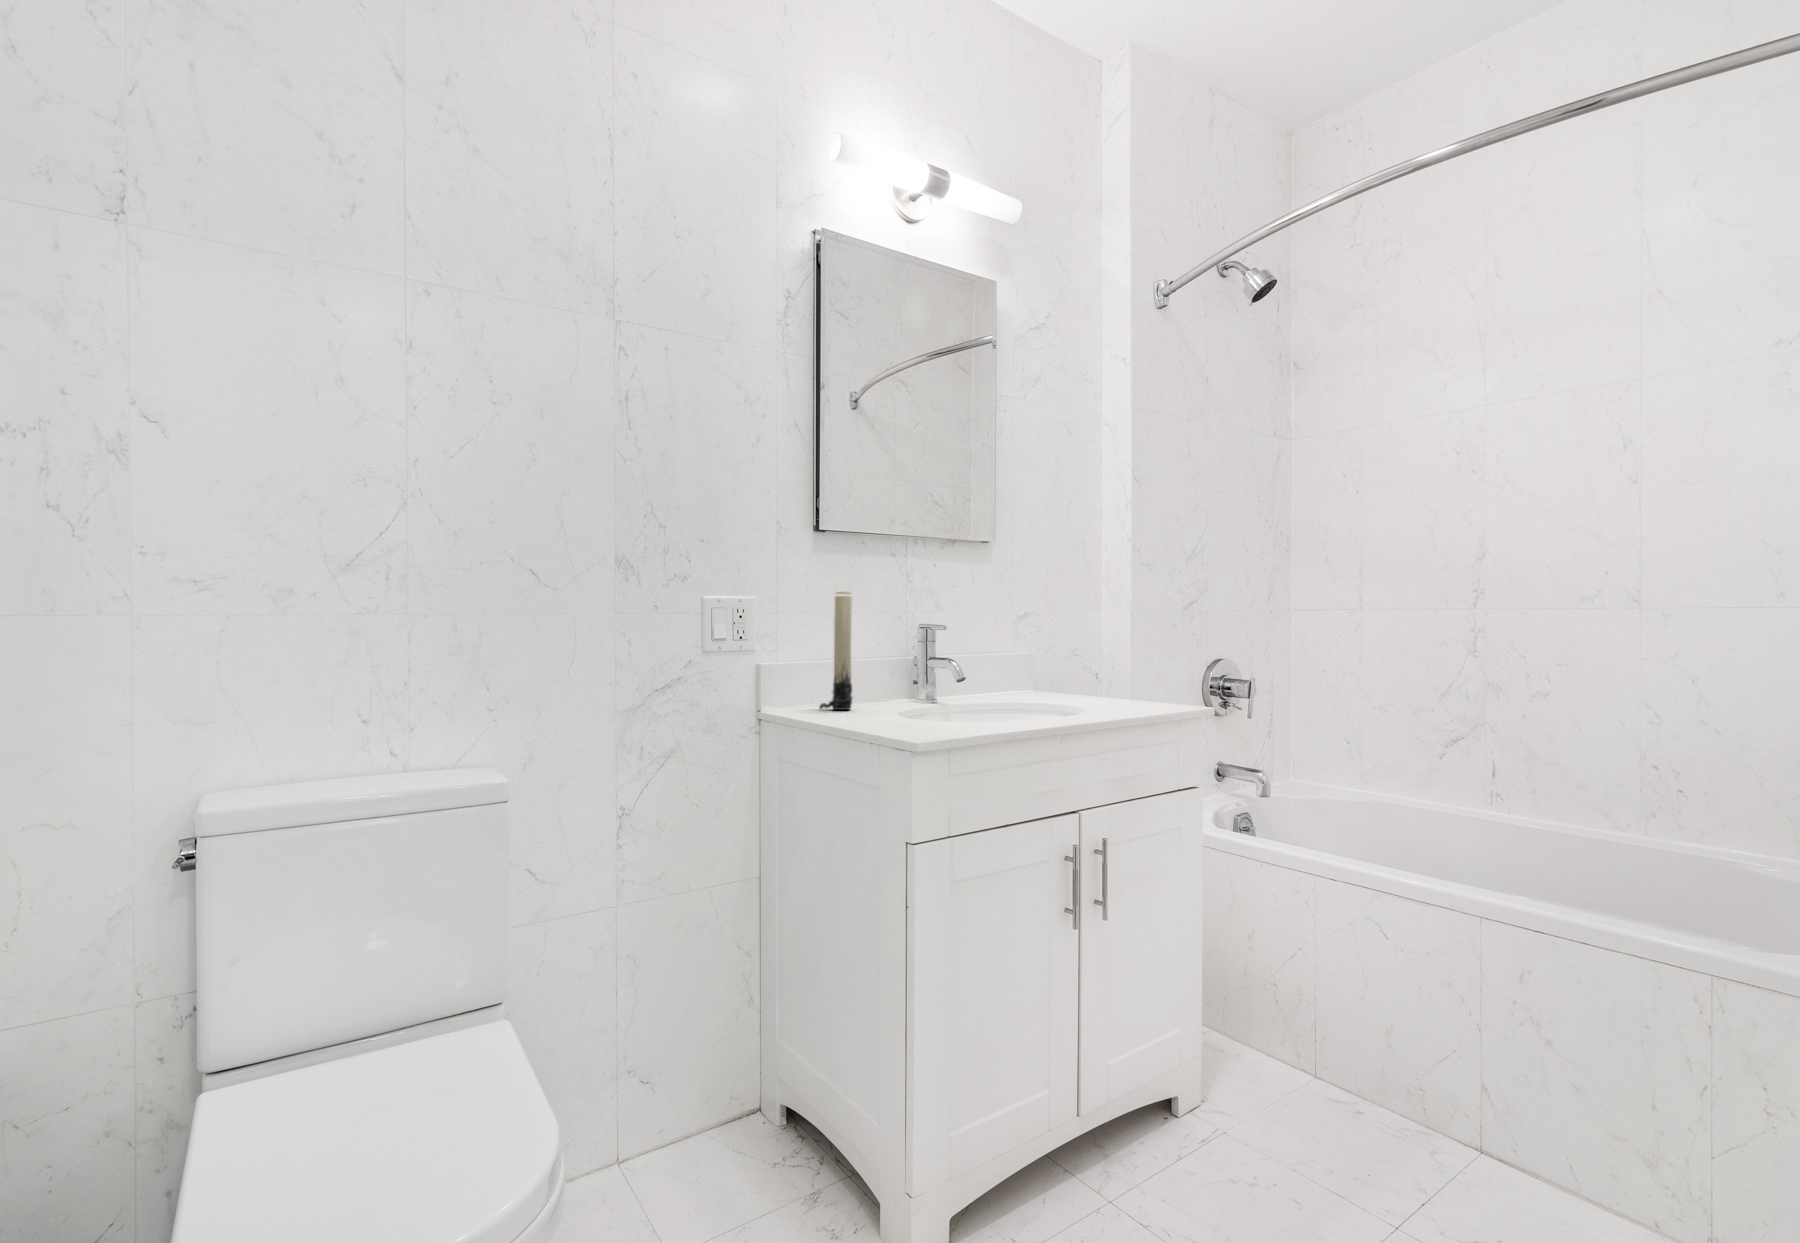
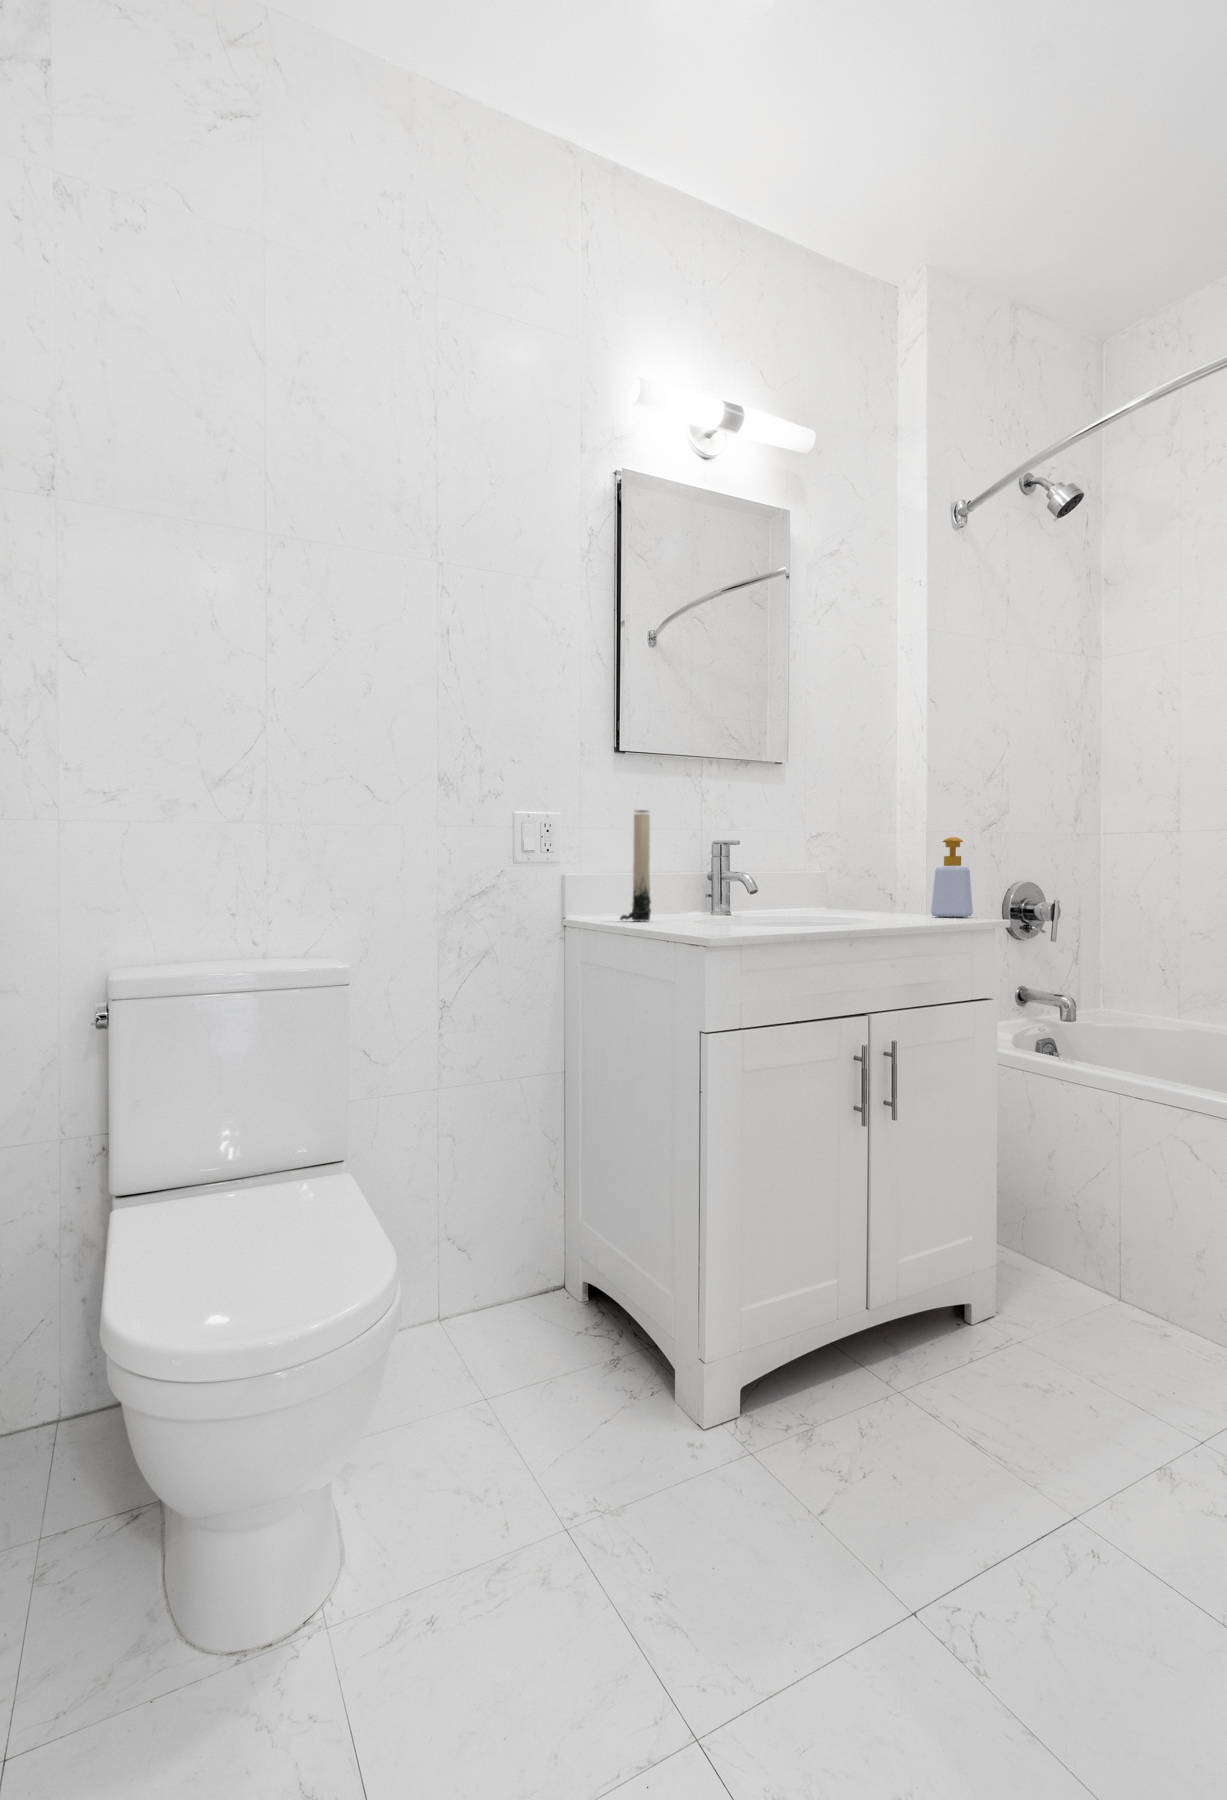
soap bottle: none [1134,613,1174,695] -> present [931,837,973,917]

